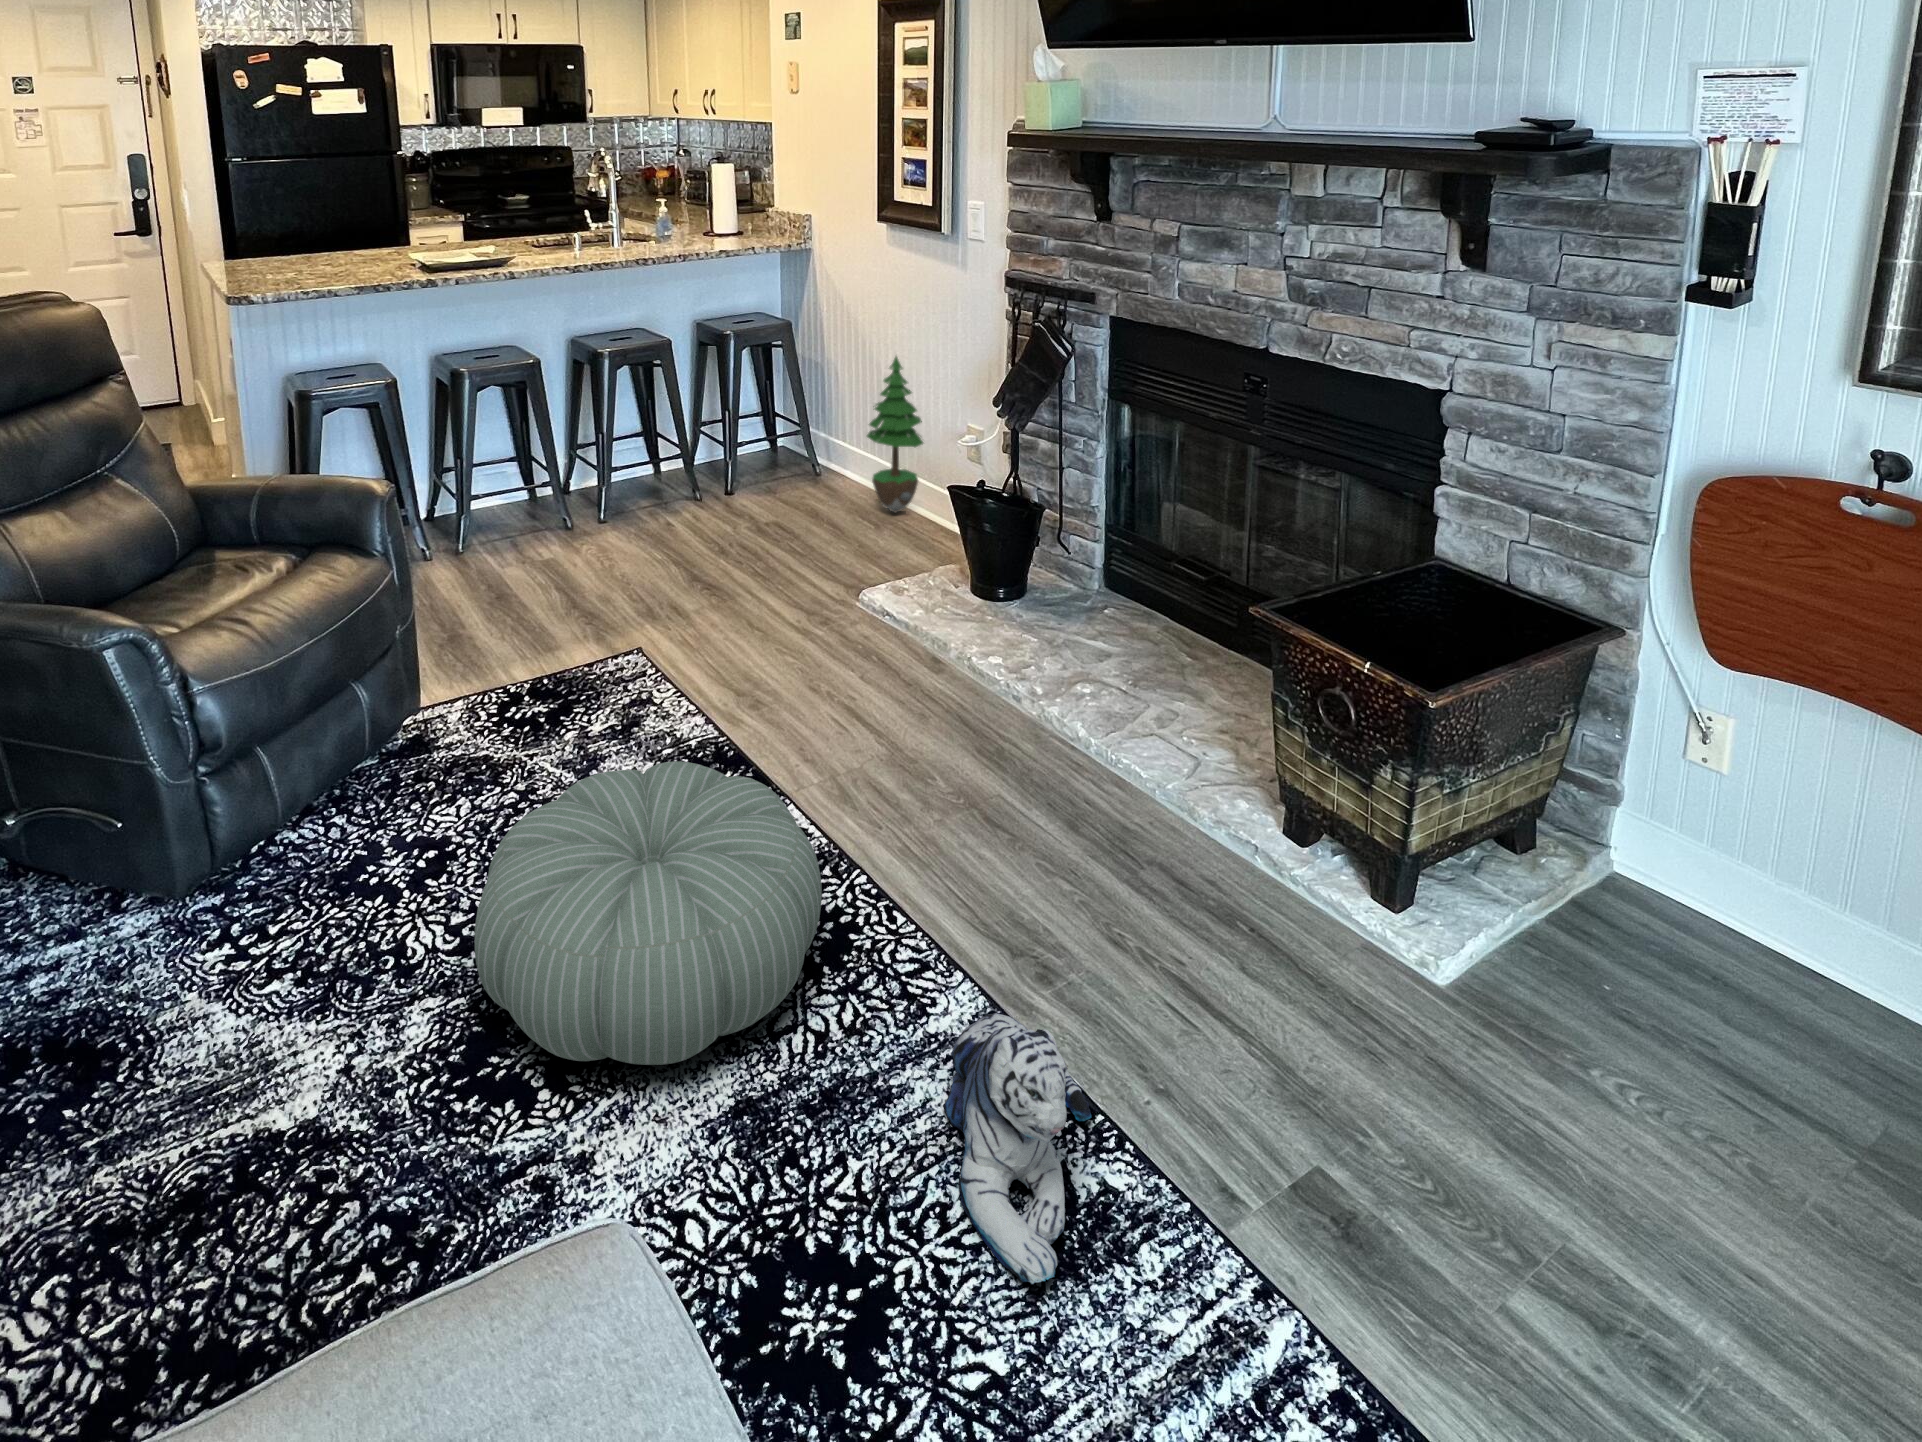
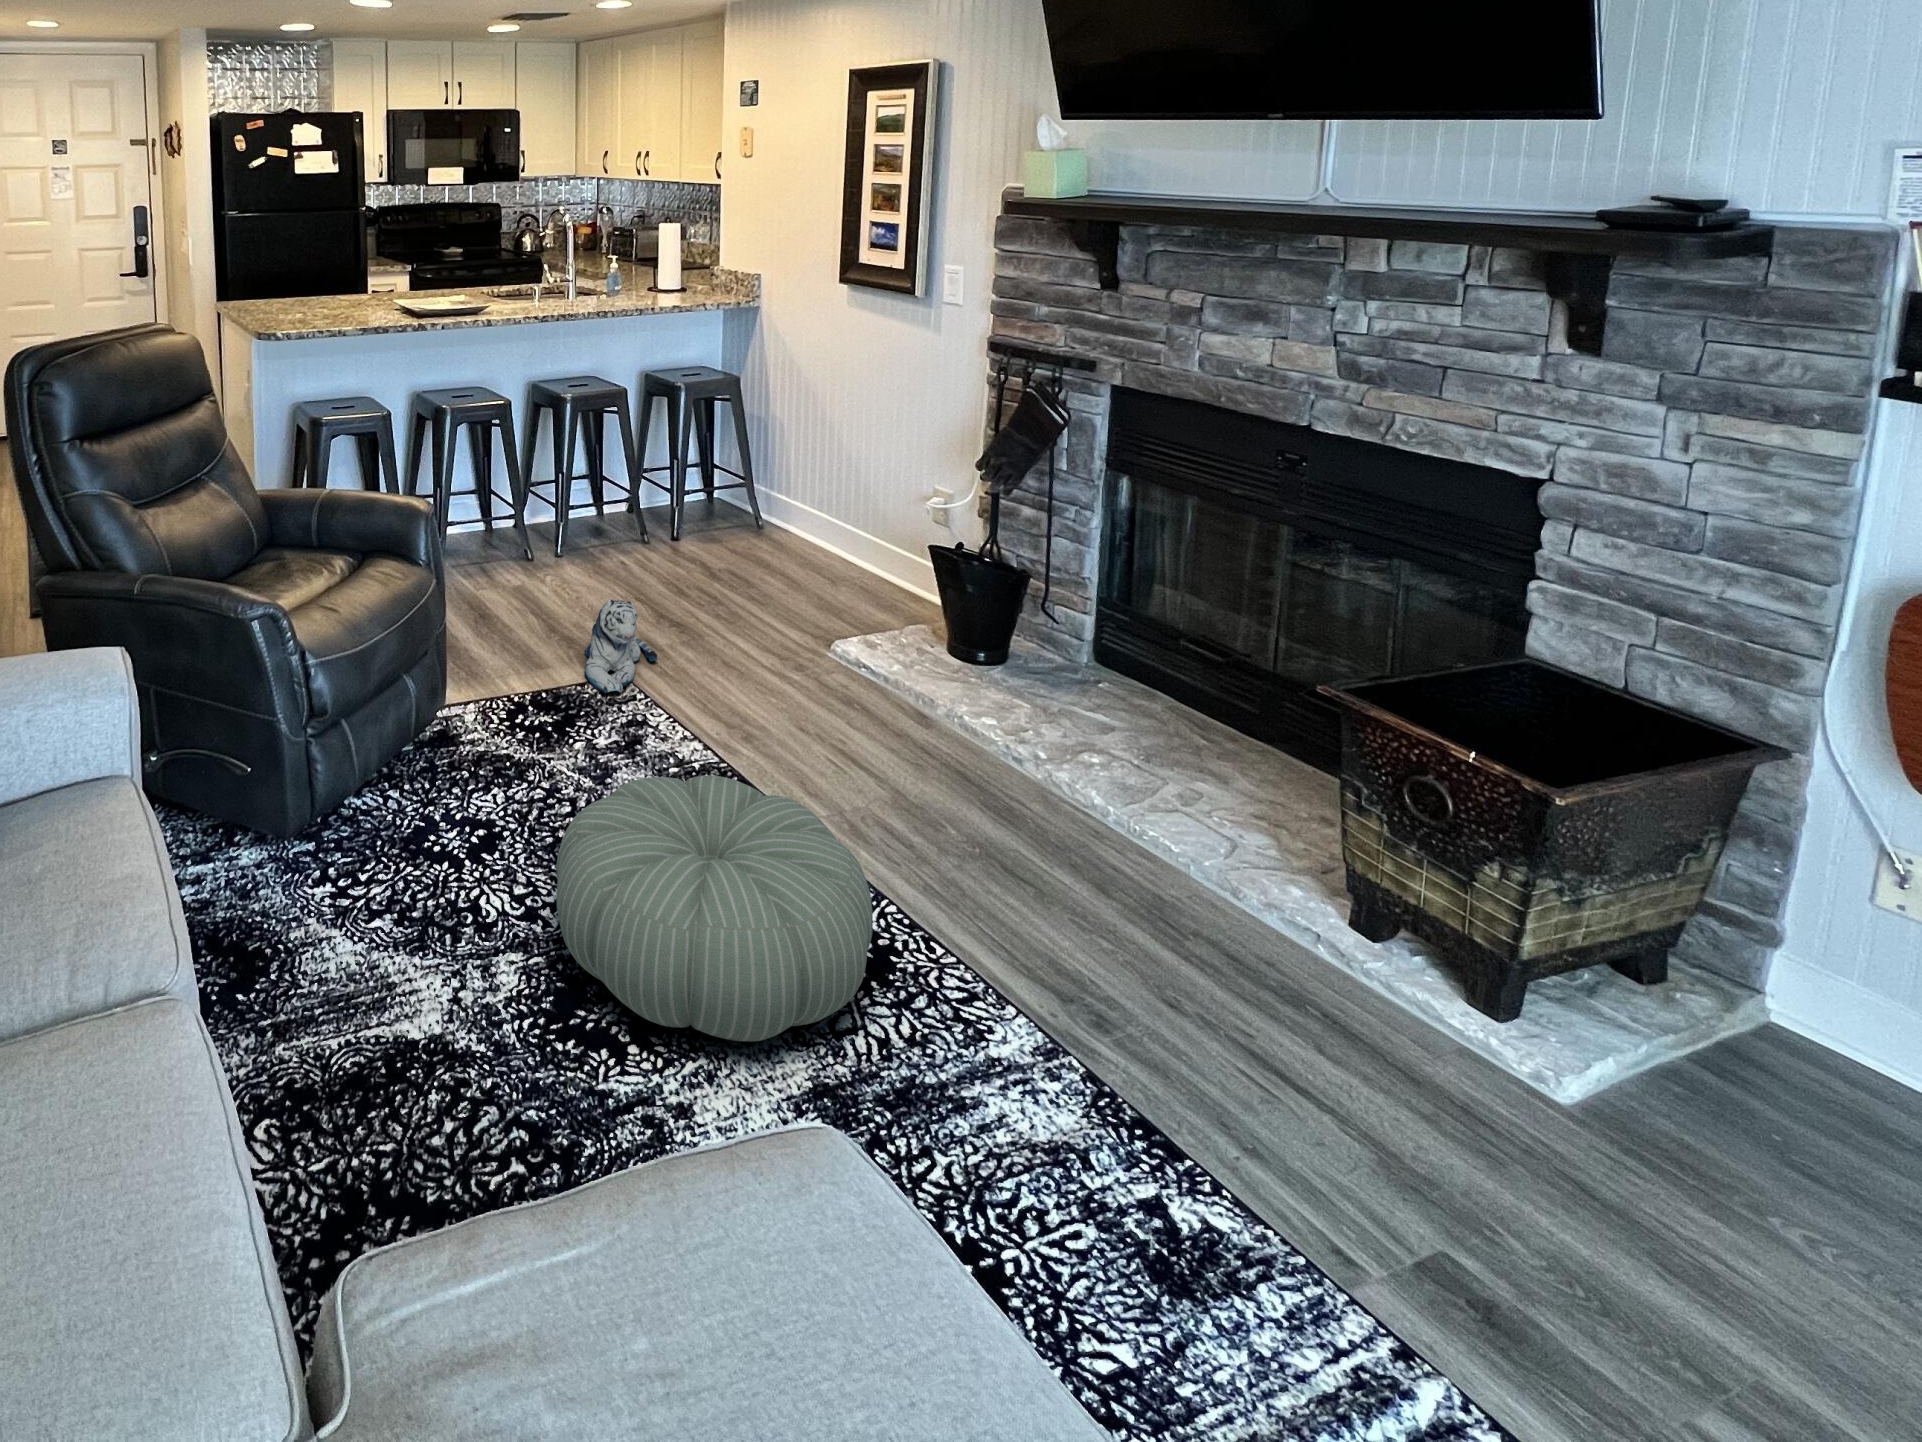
potted tree: present [867,357,923,513] -> none [822,414,884,574]
plush toy: present [943,1013,1091,1284] -> present [585,599,658,693]

